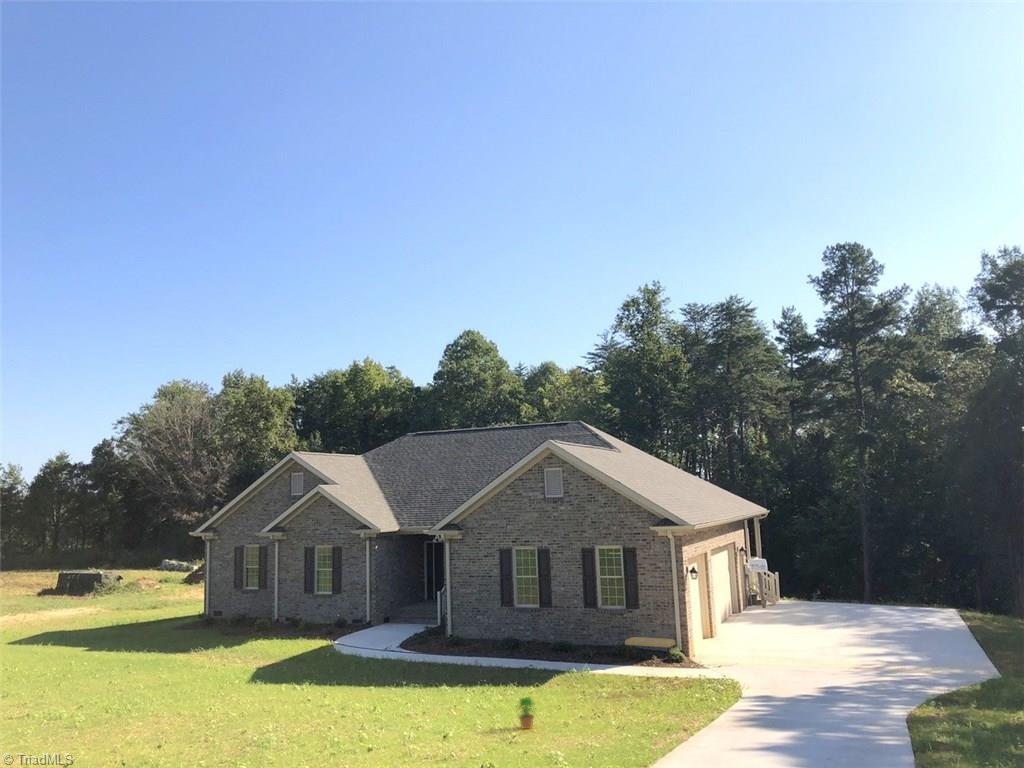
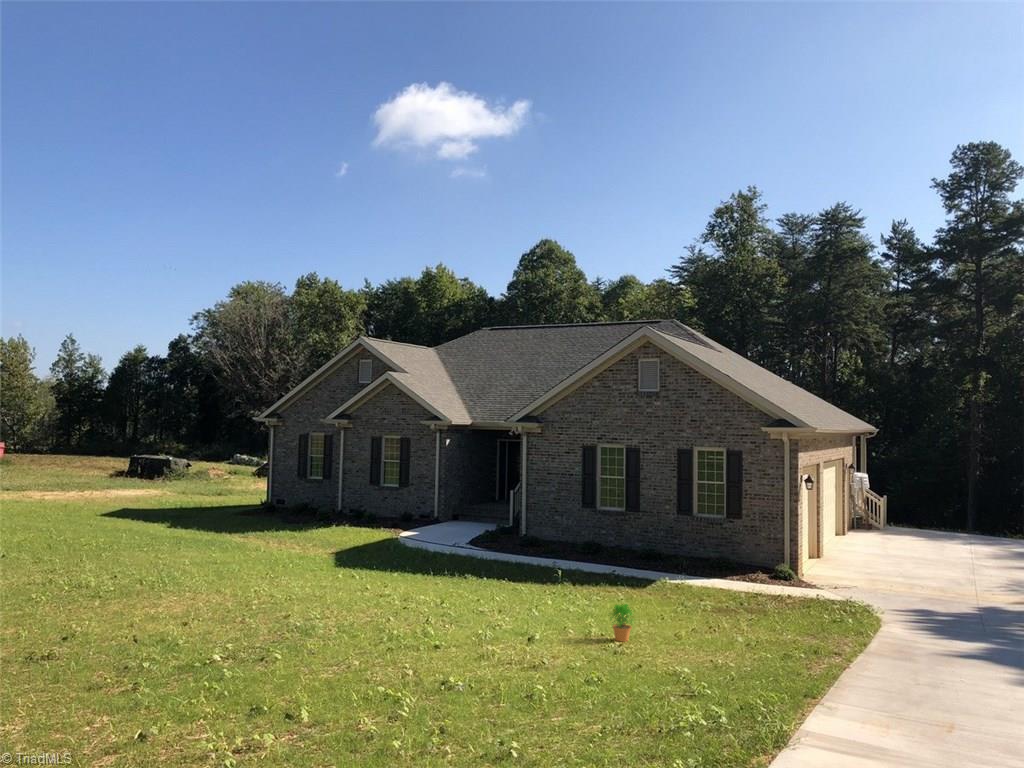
bench: present [625,637,676,663] -> none [724,550,785,581]

